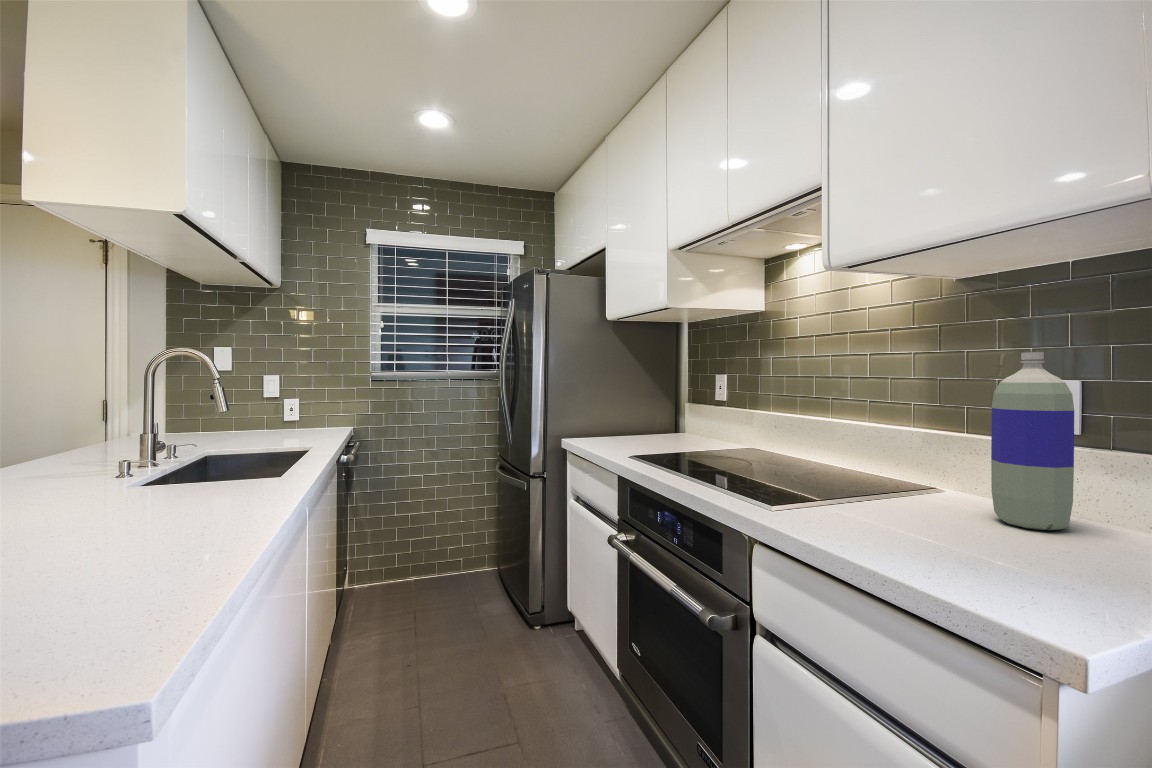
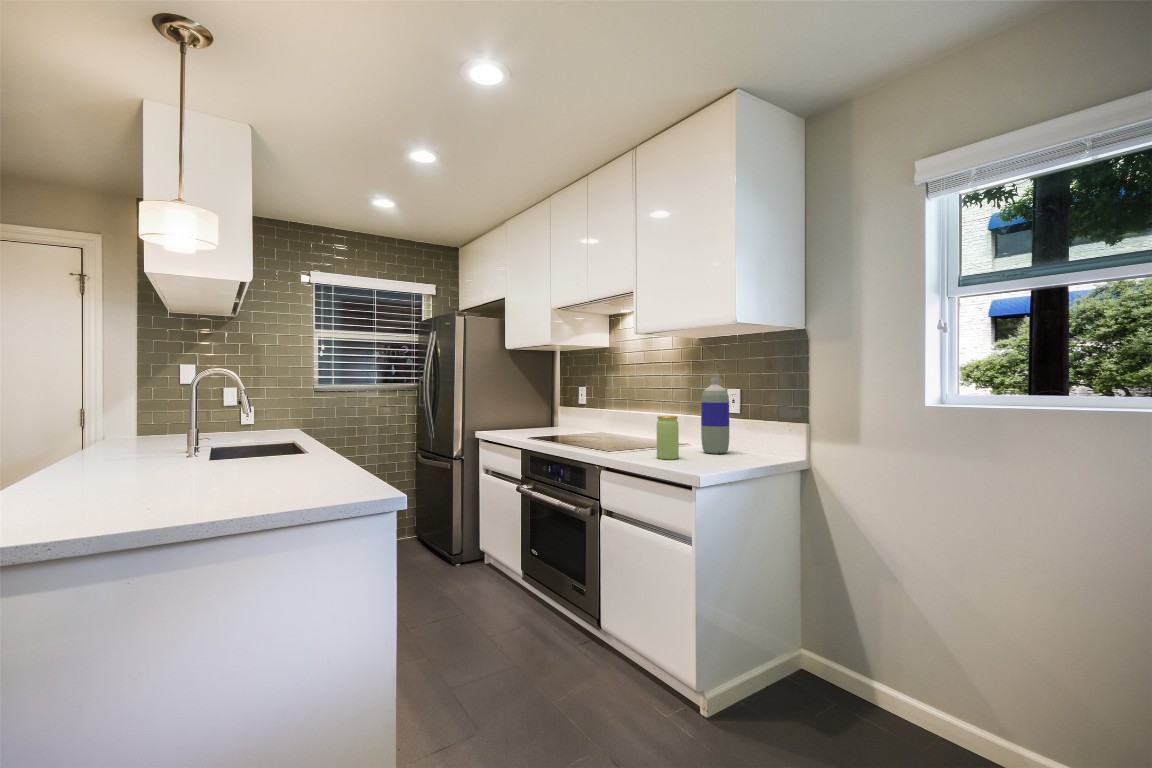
jar: none [892,440,952,547] -> present [657,416,679,459]

